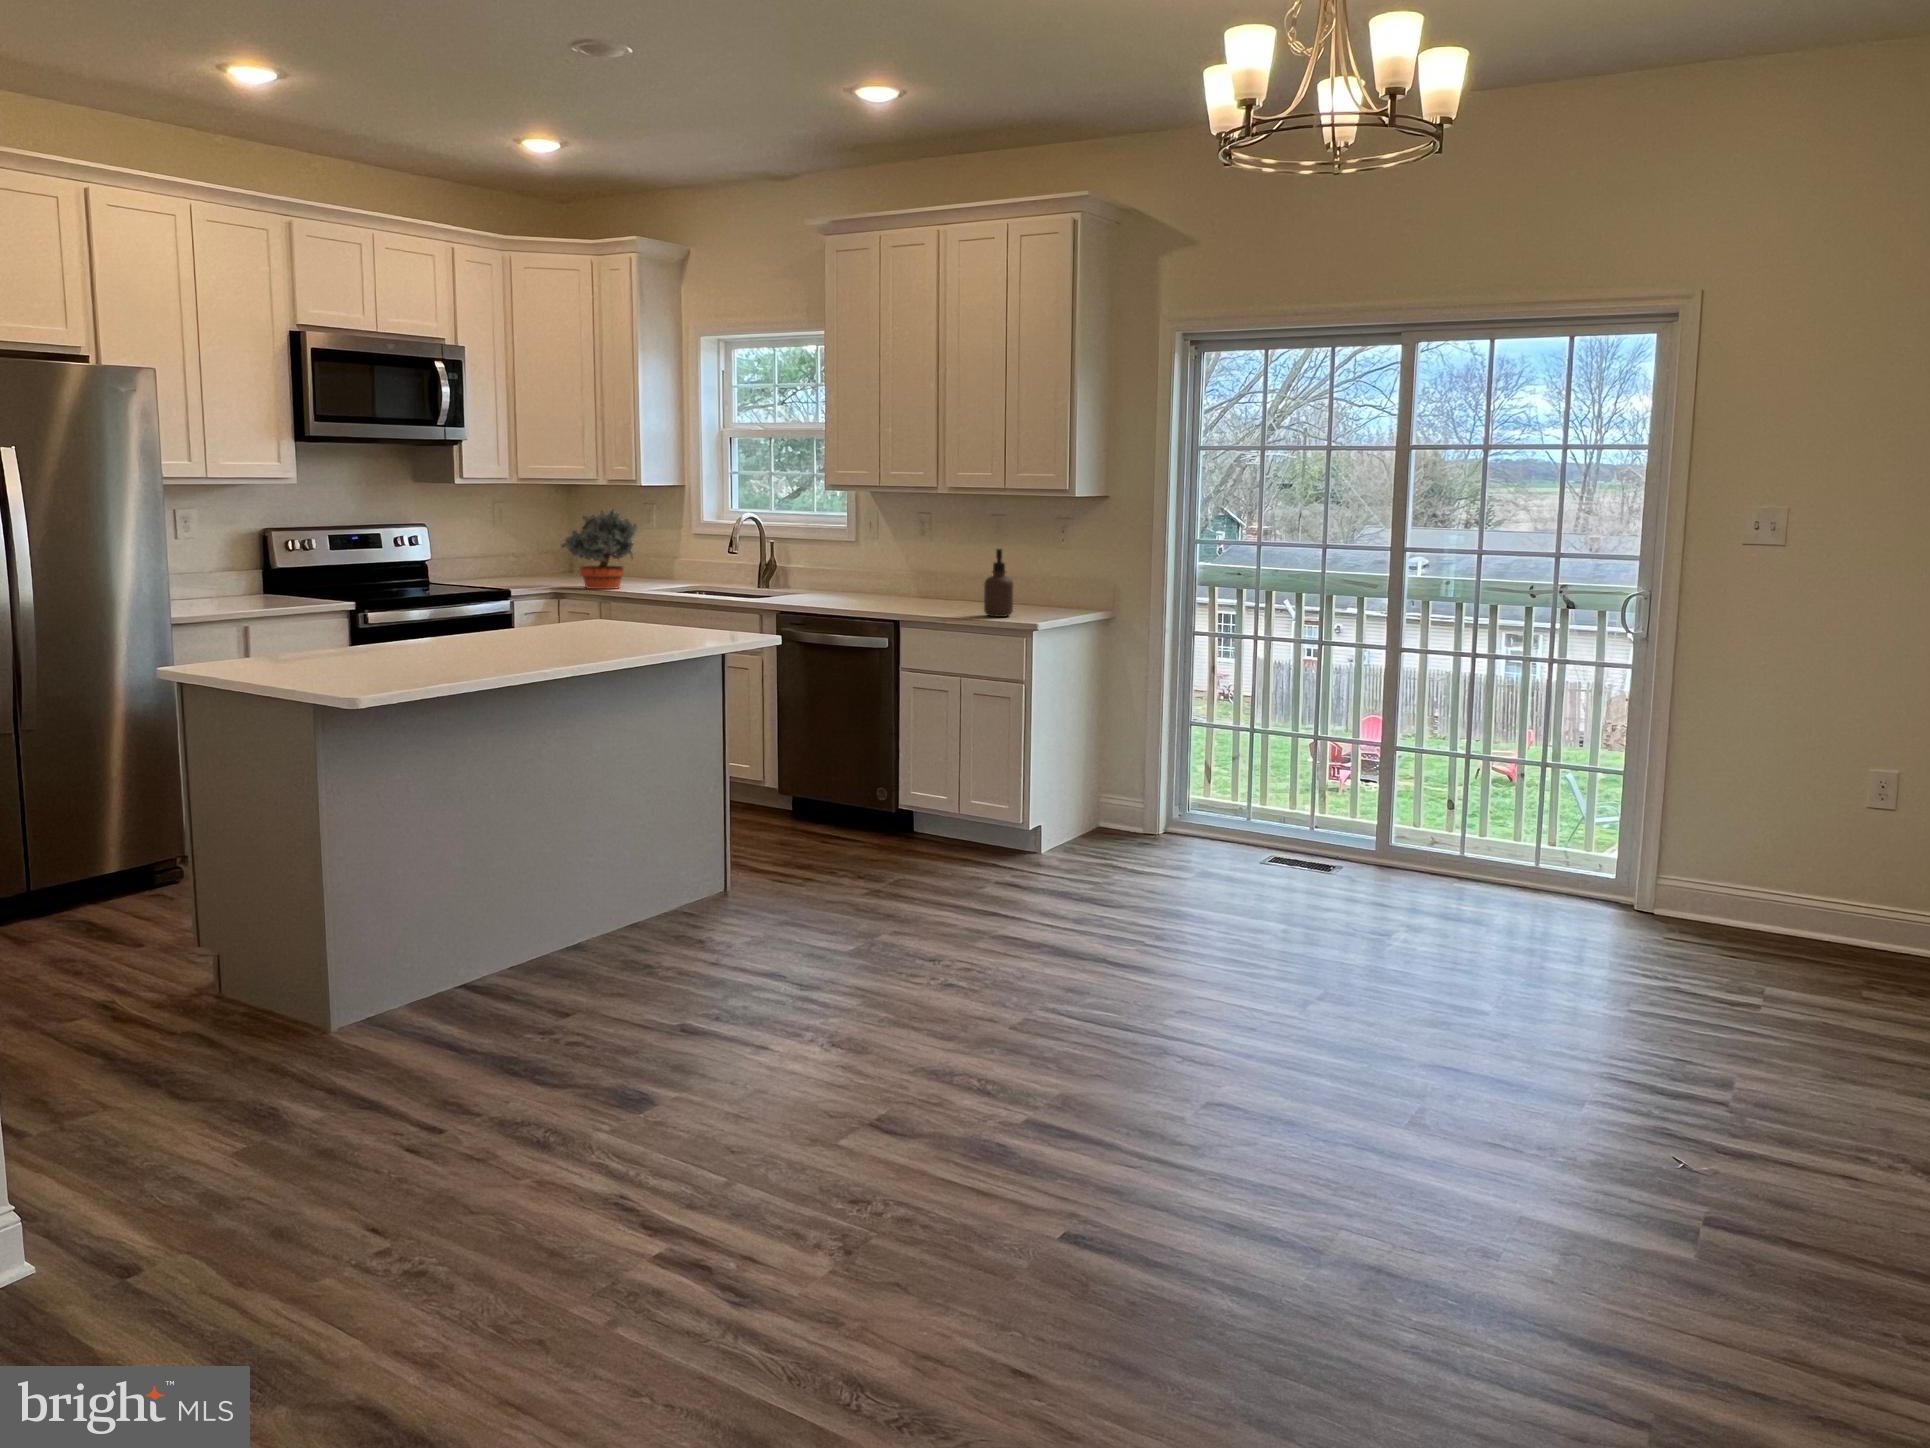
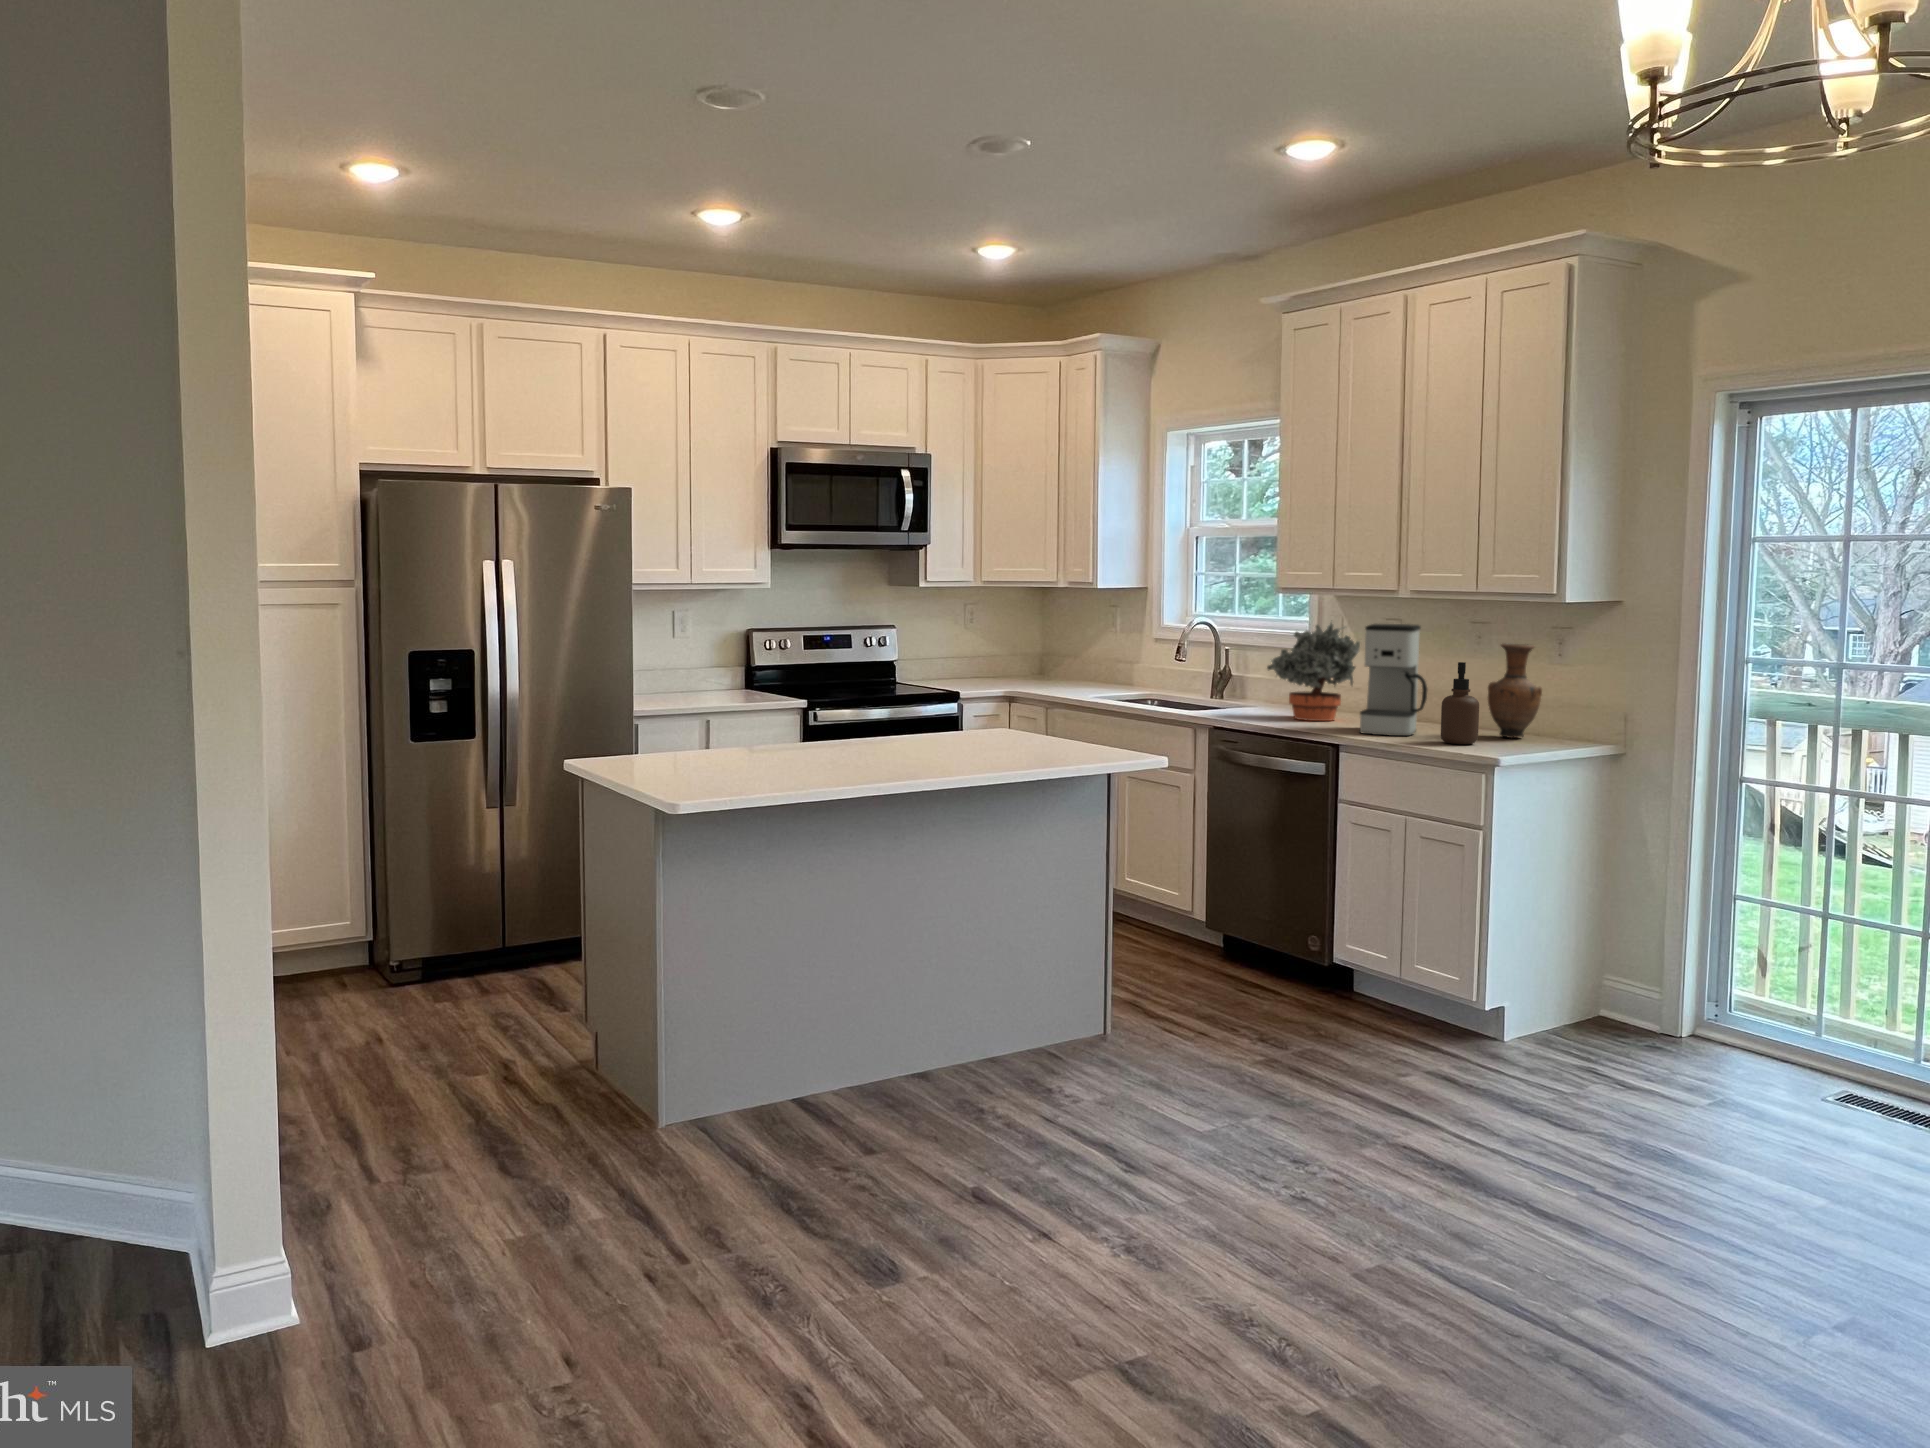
potted plant: present [561,508,637,589] -> present [1267,620,1360,721]
coffee maker: none [914,517,967,613] -> present [1360,624,1427,736]
vase: none [1013,533,1054,611] -> present [1488,643,1542,738]

